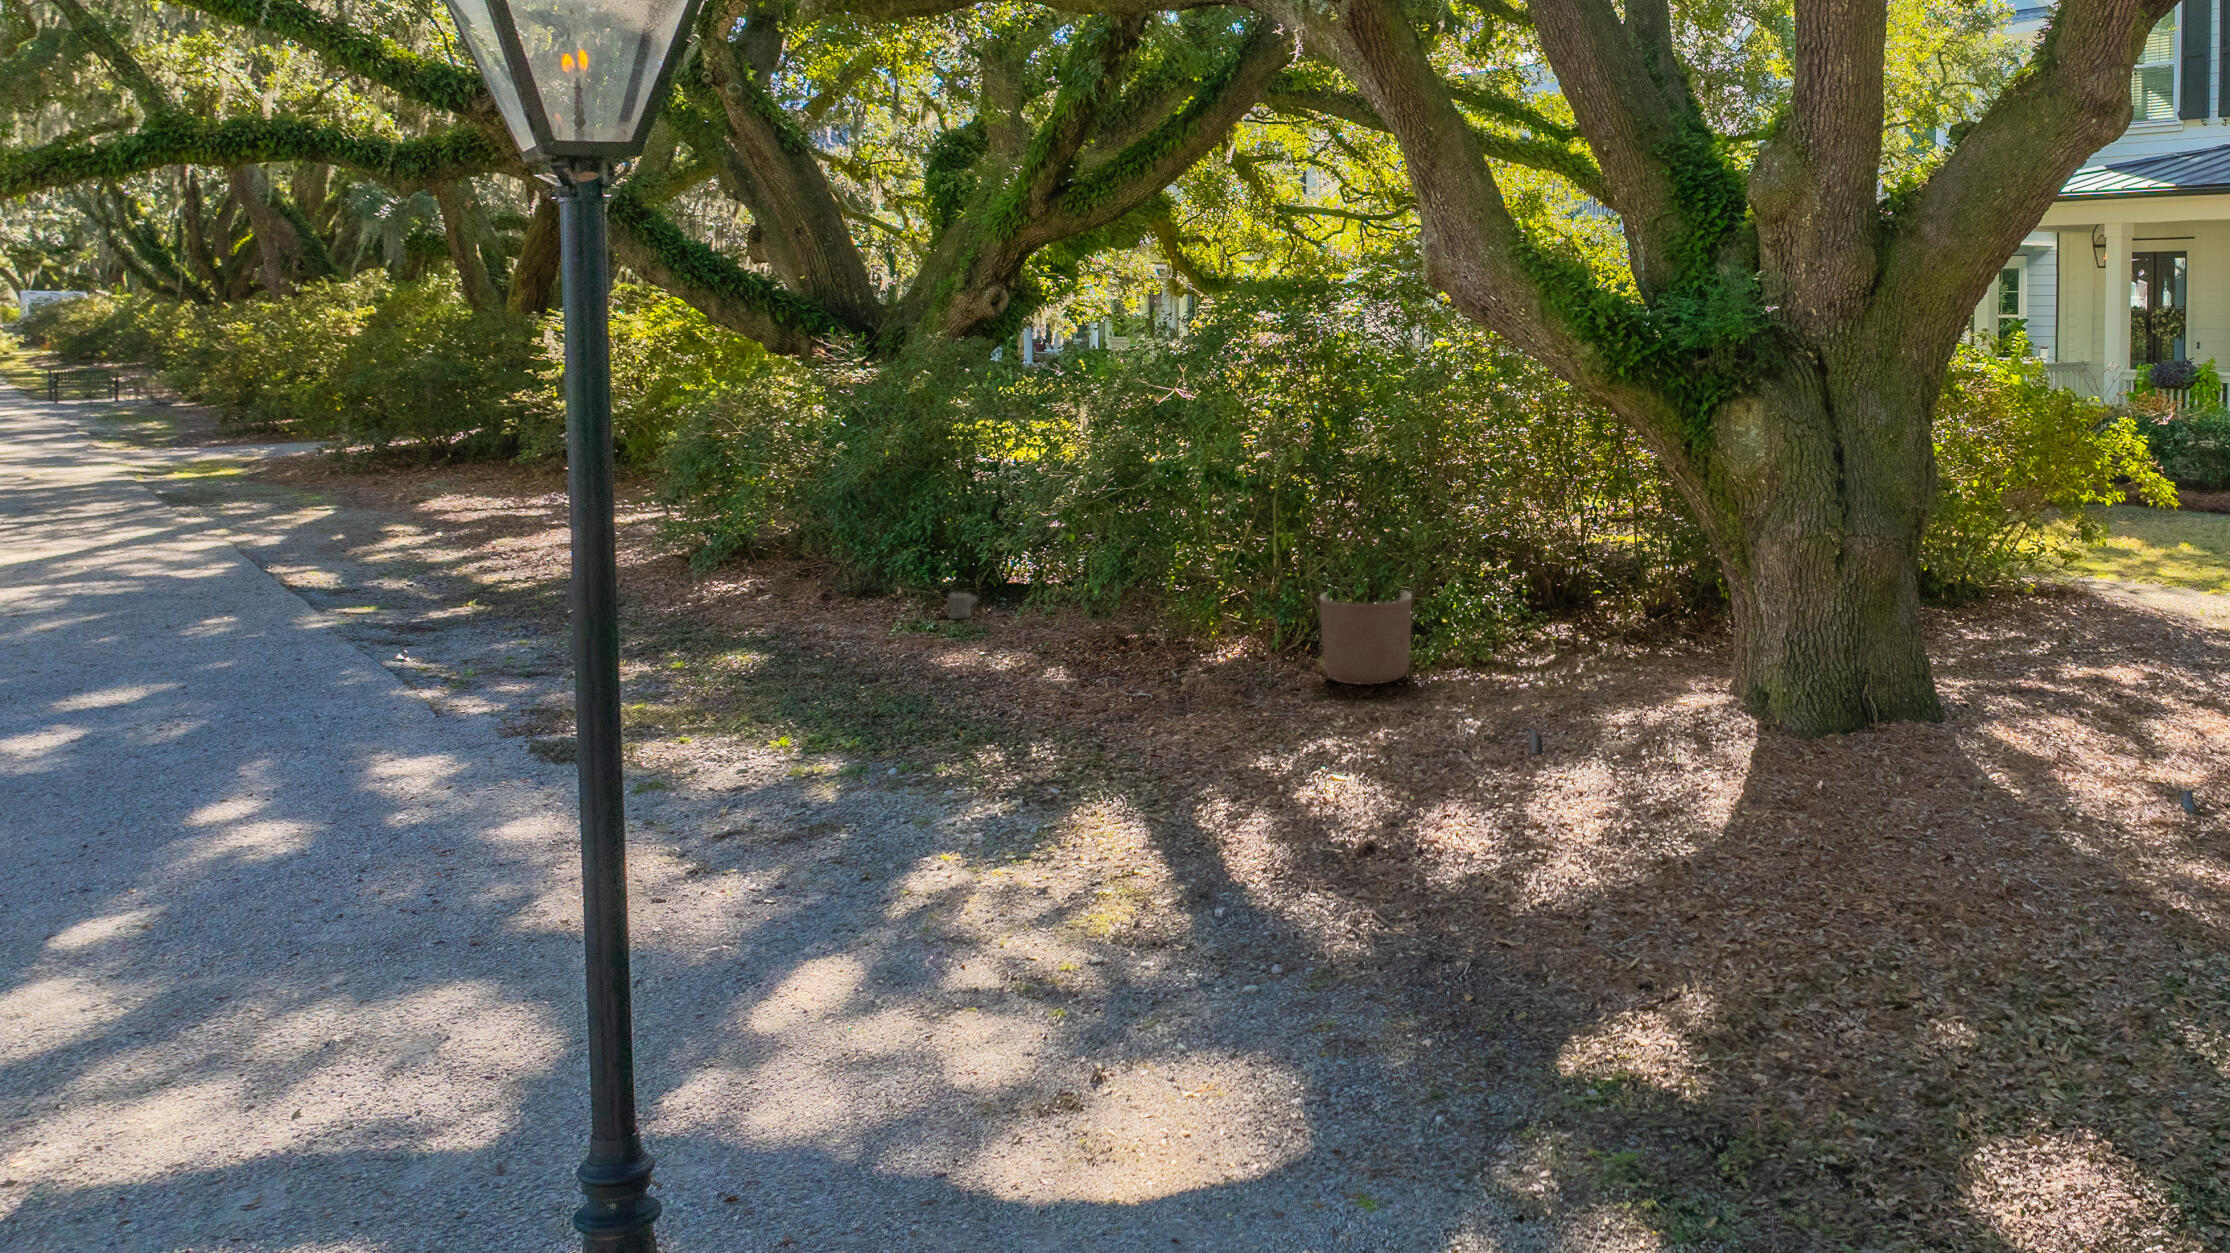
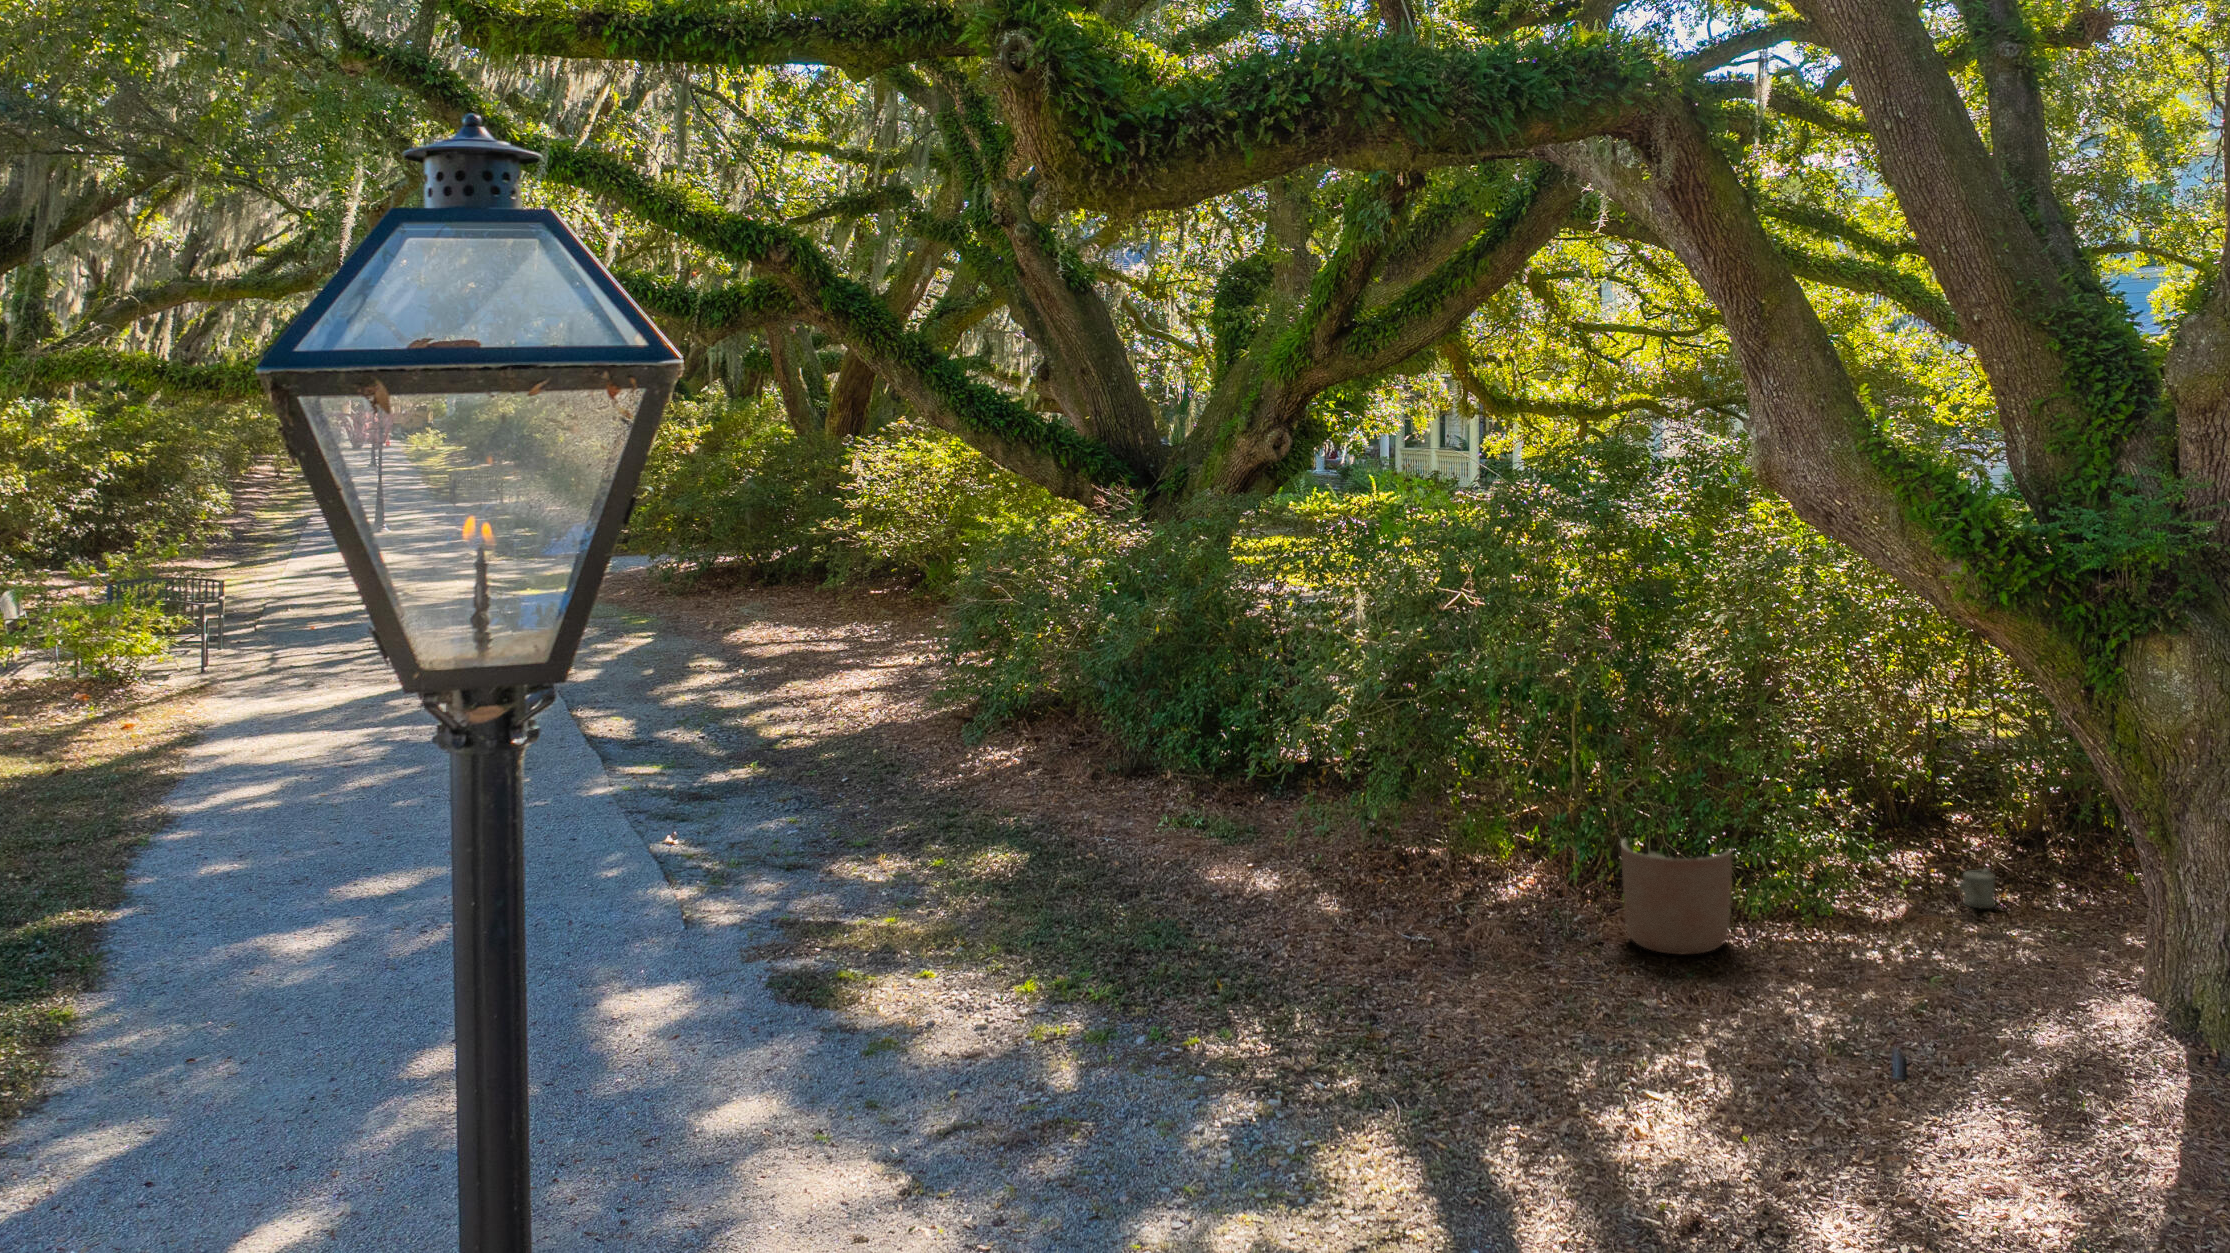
watering can: present [948,592,977,619] -> present [1958,868,1995,909]

